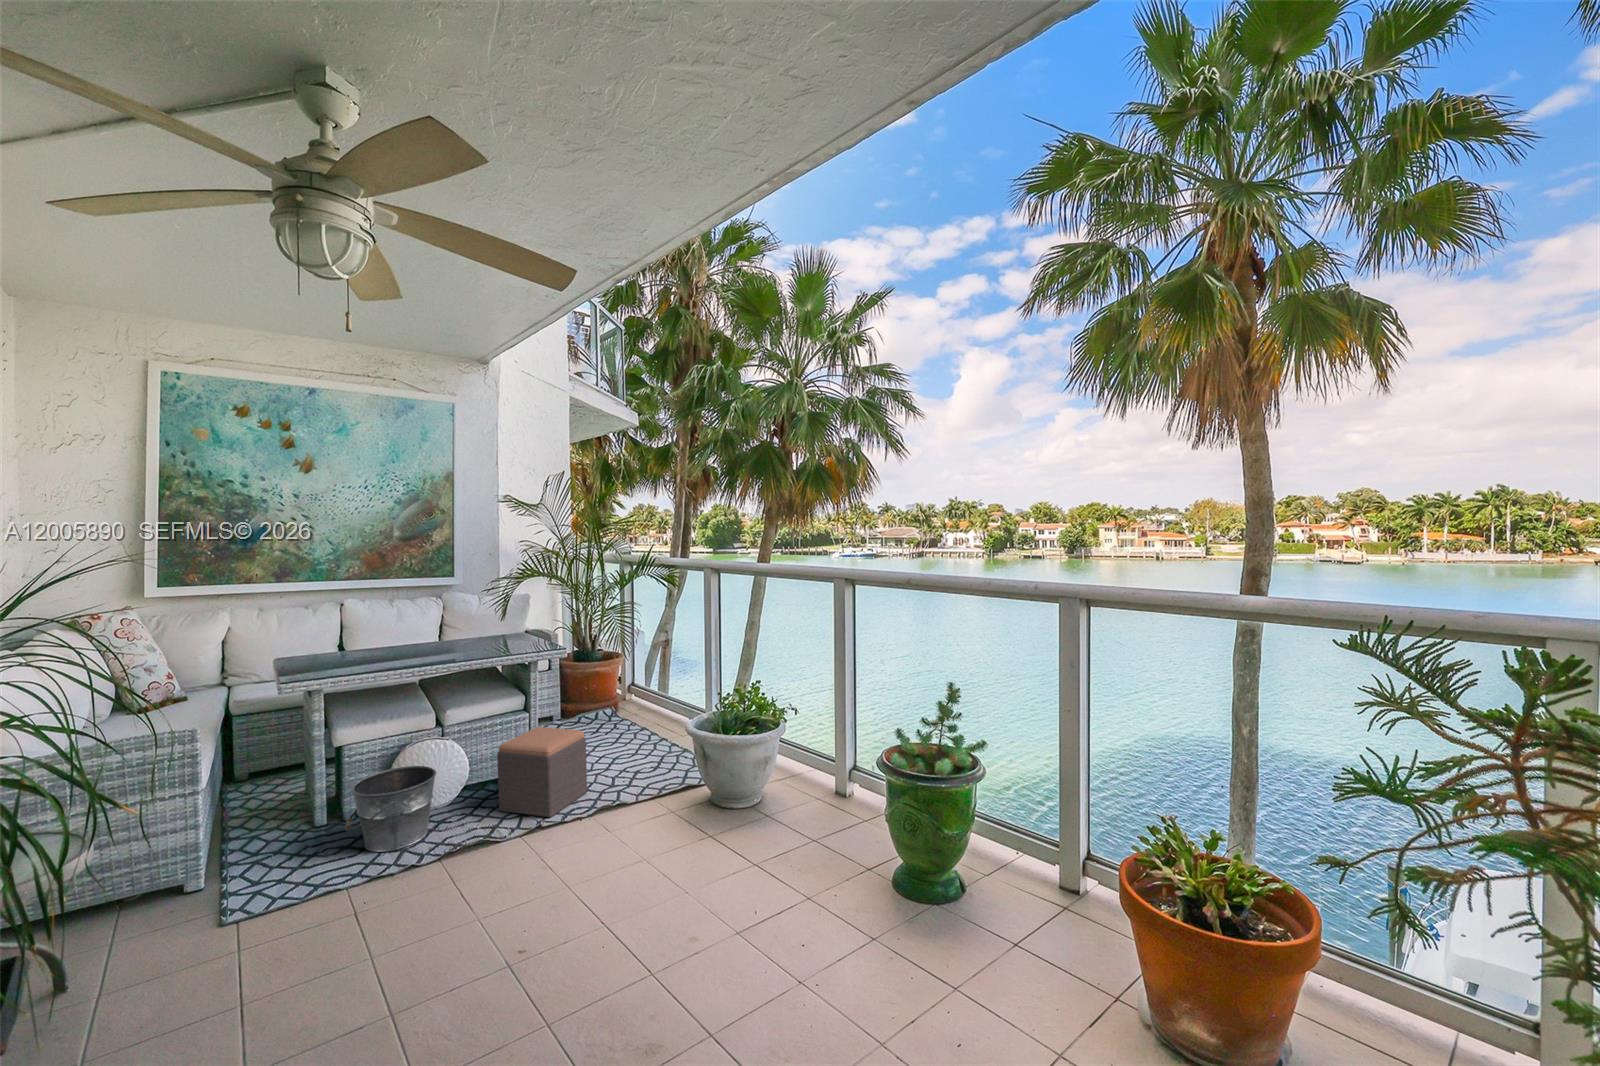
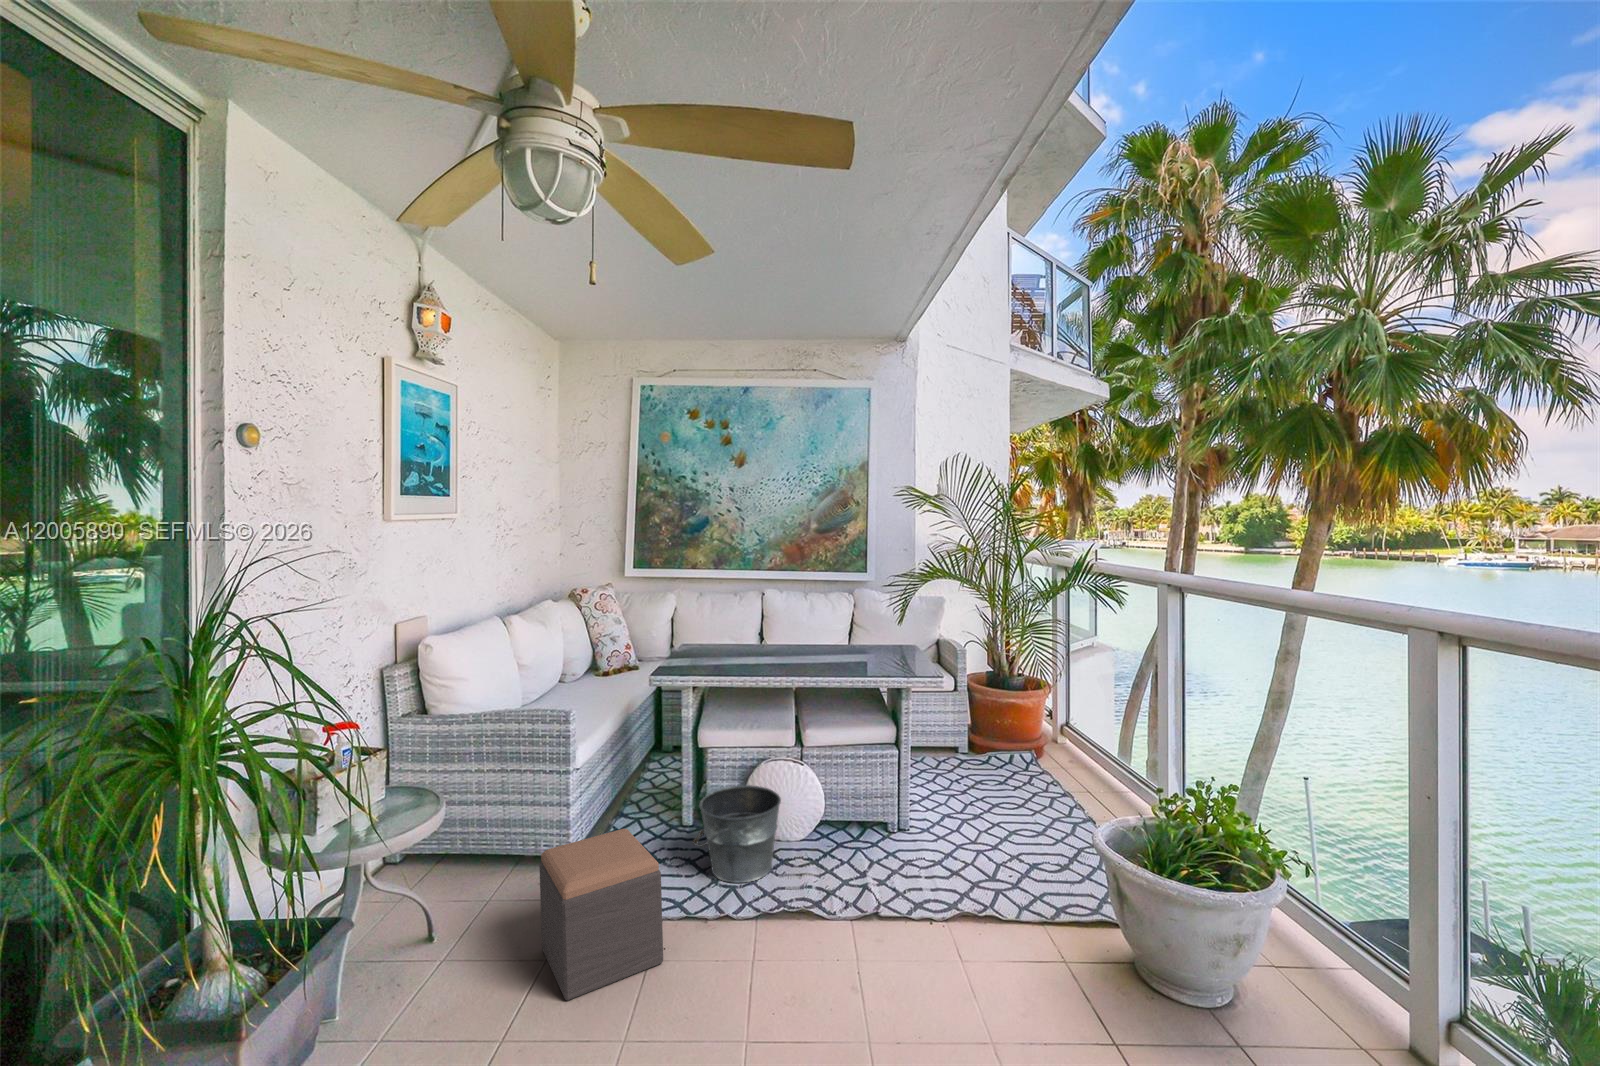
footstool: present [497,727,587,817] -> present [539,829,663,1001]

